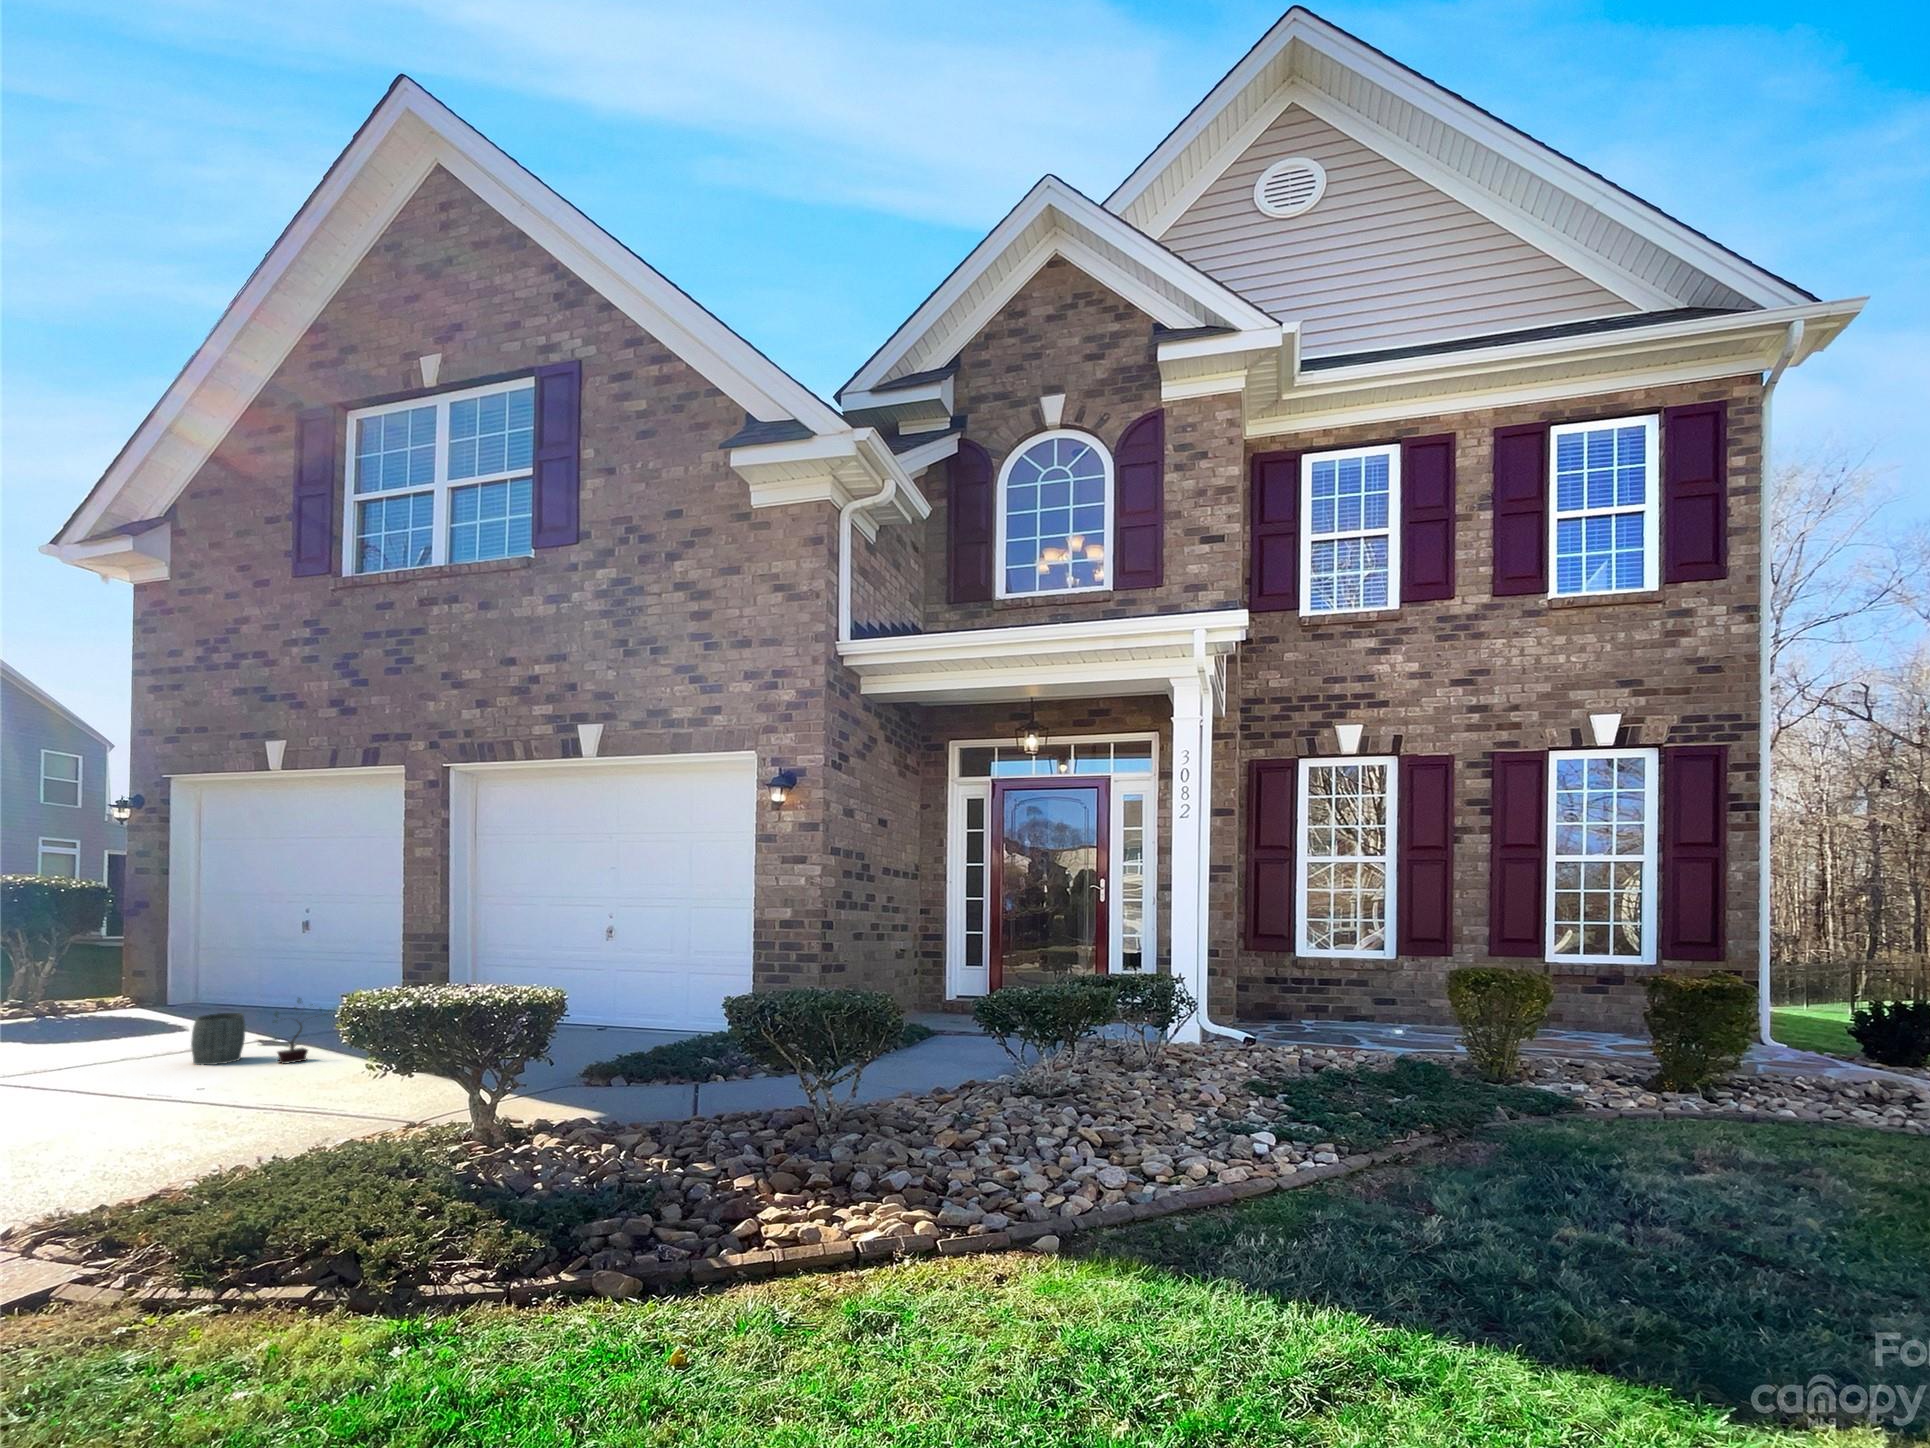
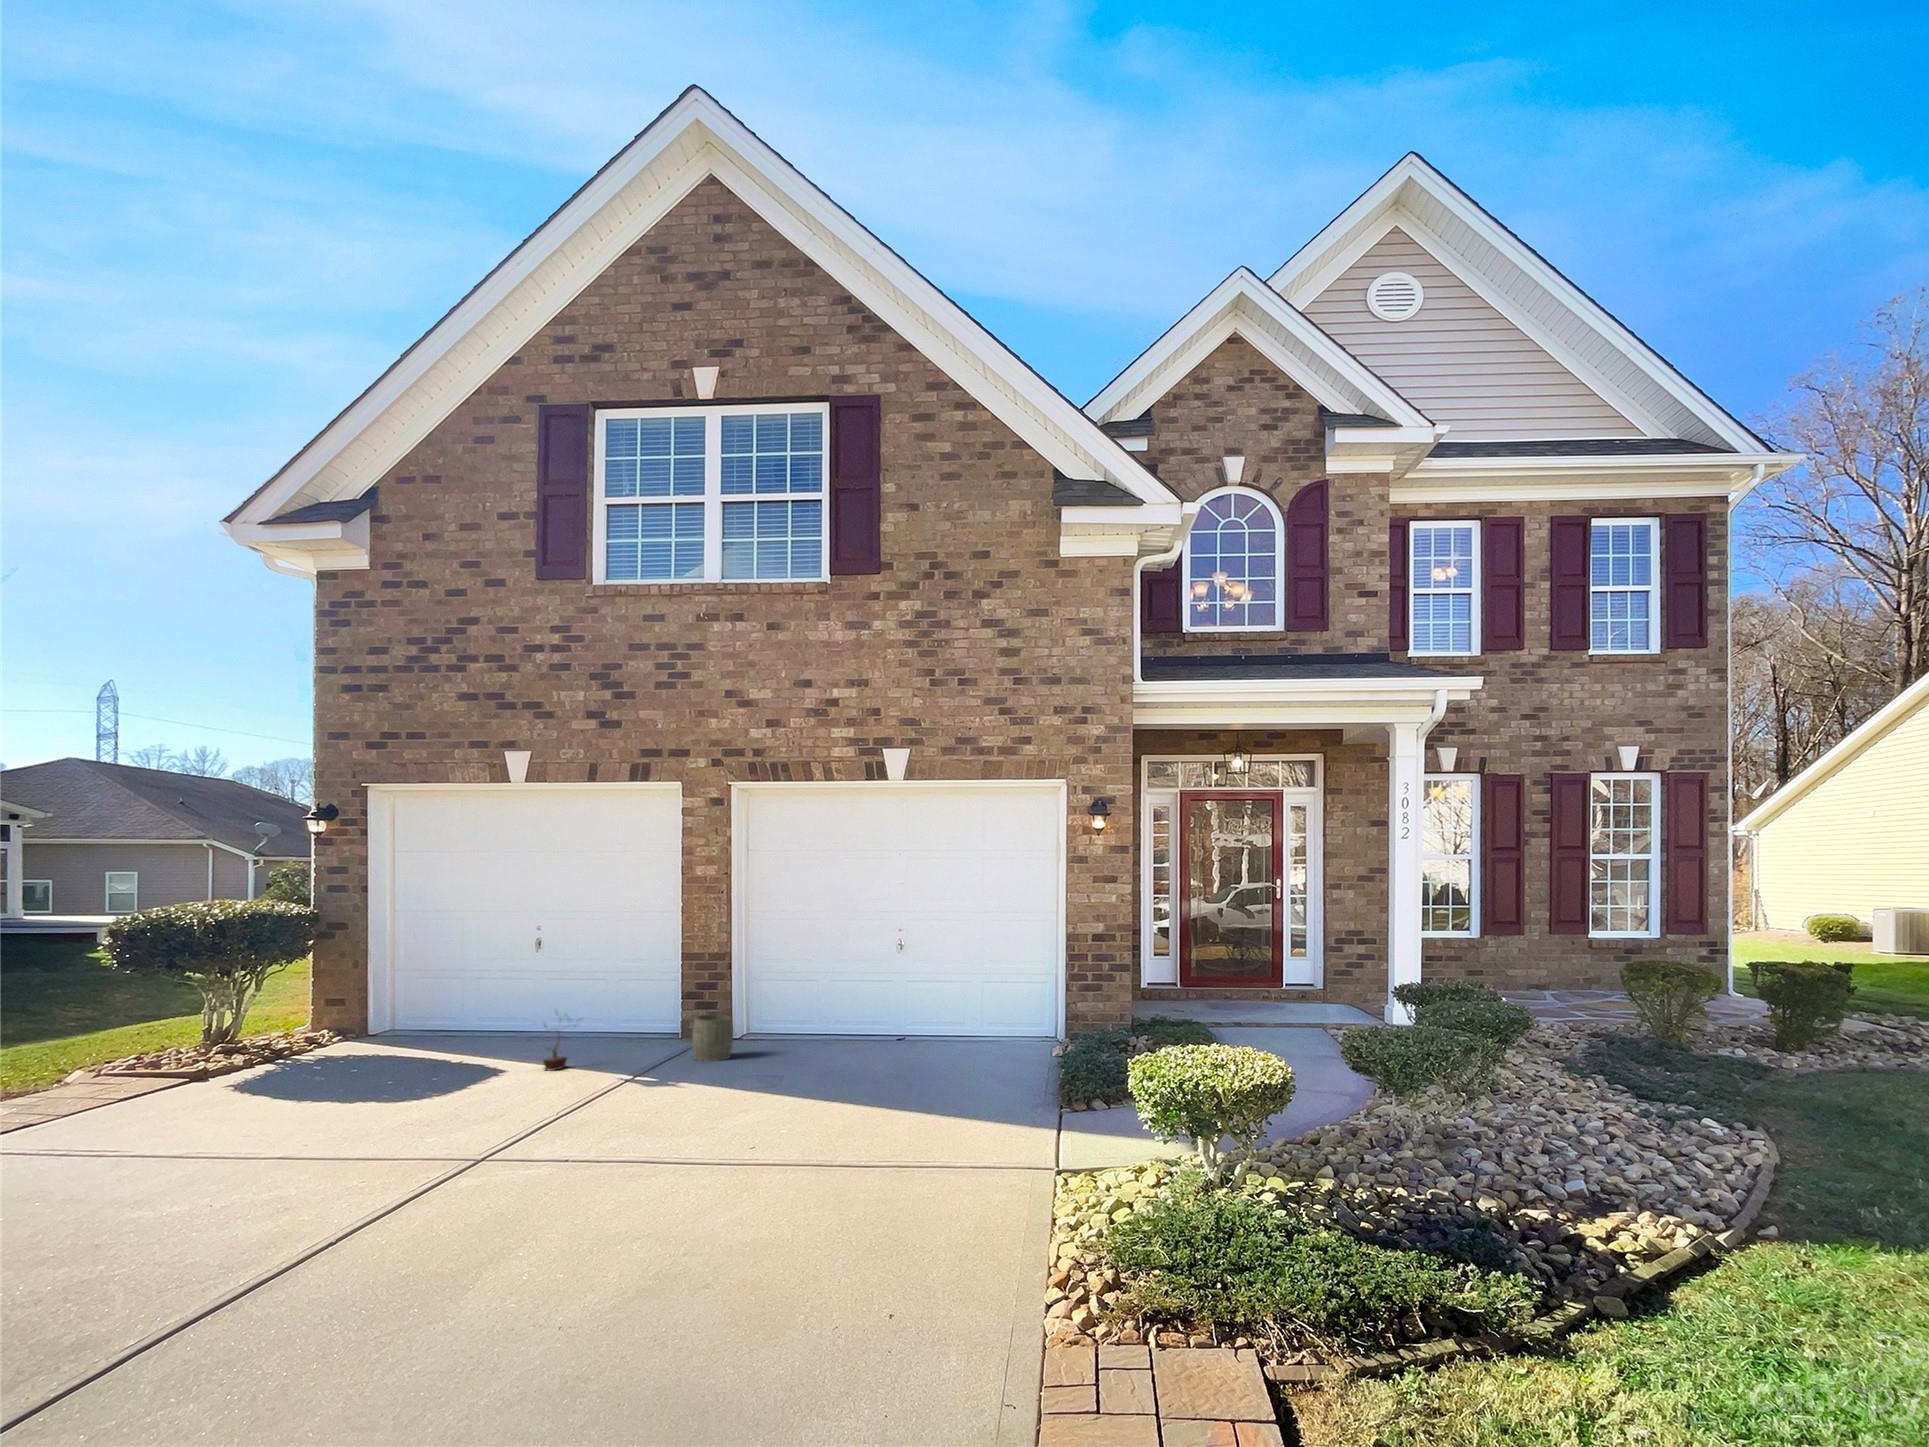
potted plant: present [273,998,329,1064] -> present [543,1014,568,1071]

